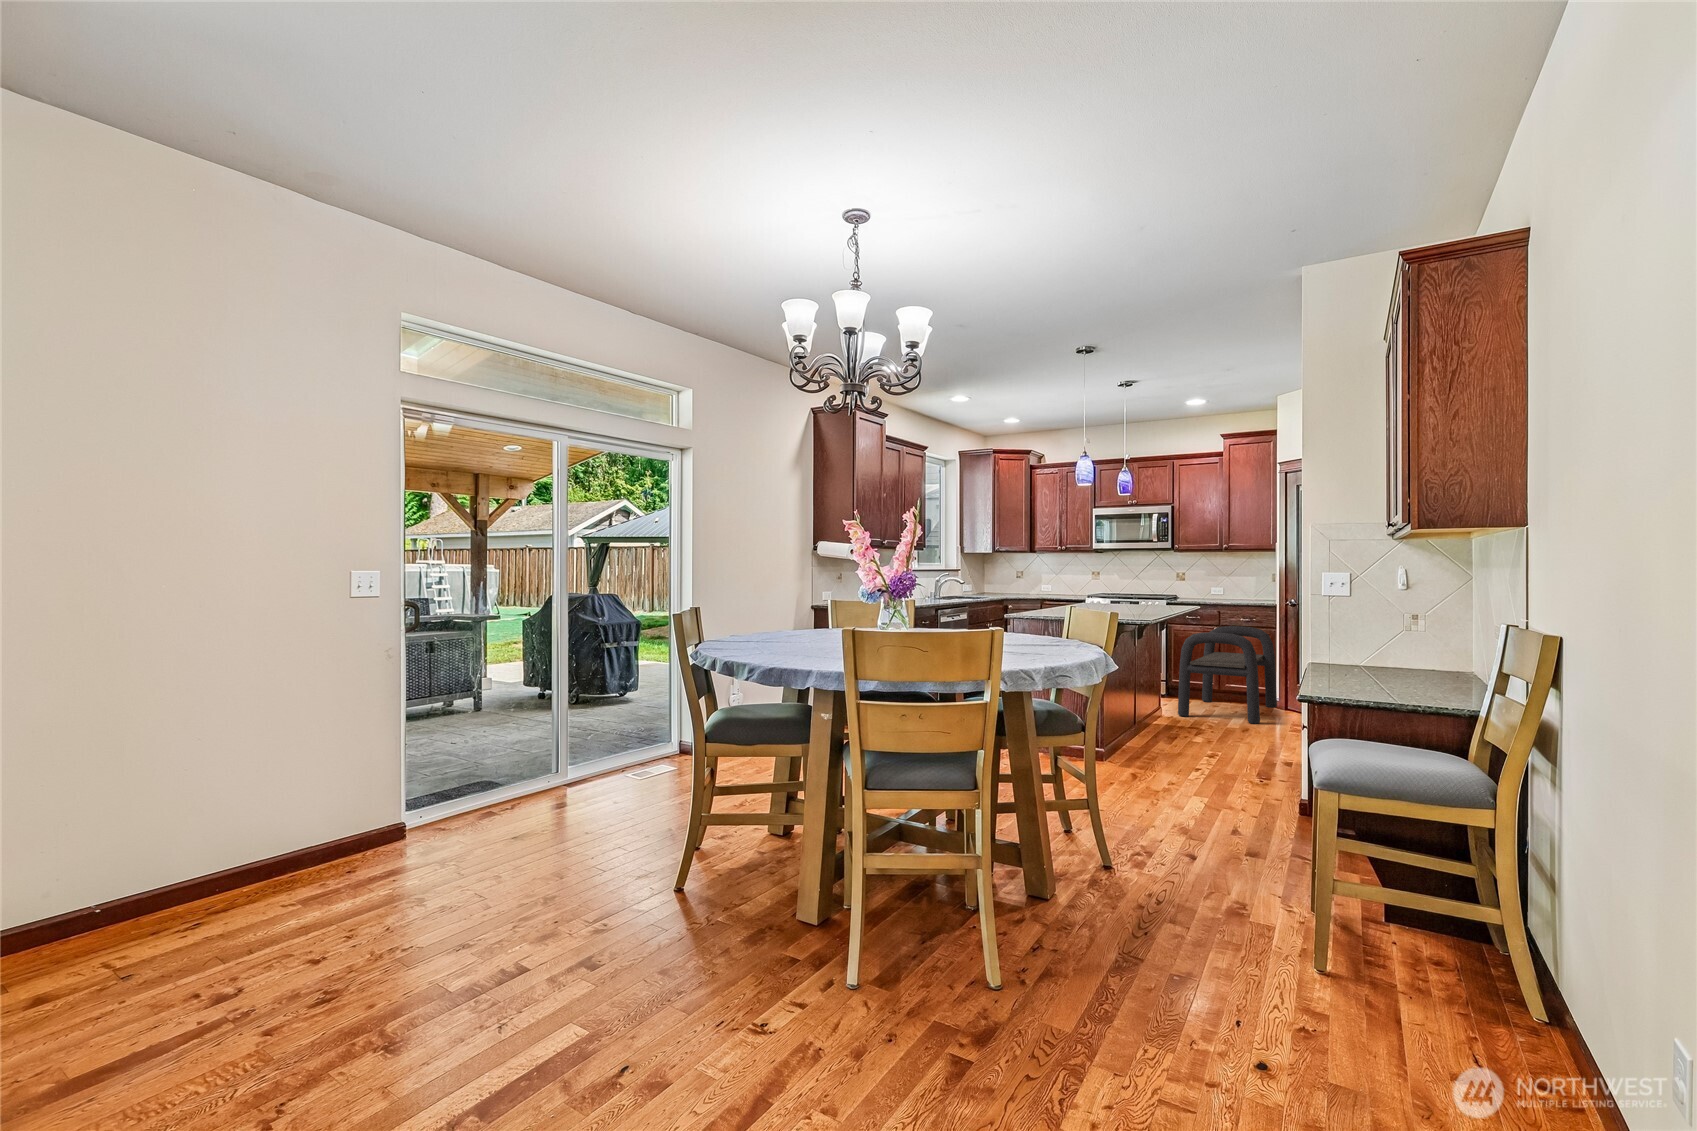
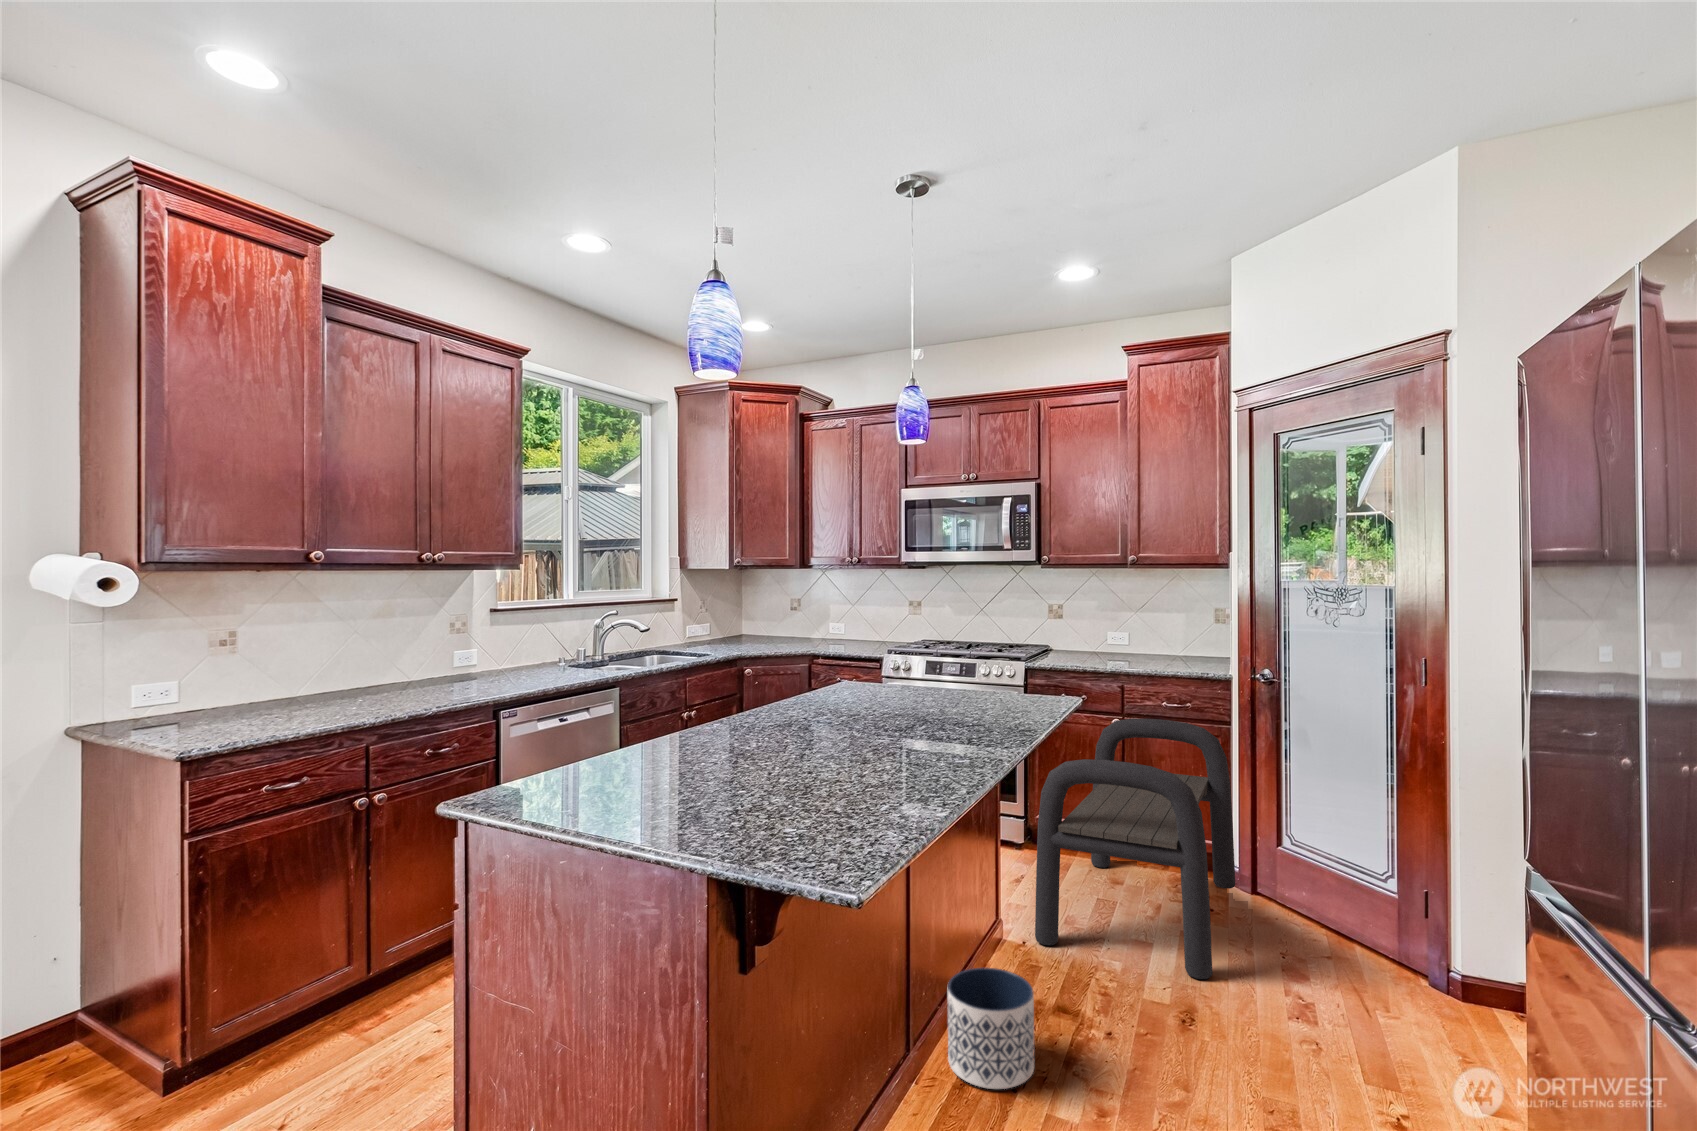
planter: none [1150,702,1185,737] -> present [948,968,1034,1089]

